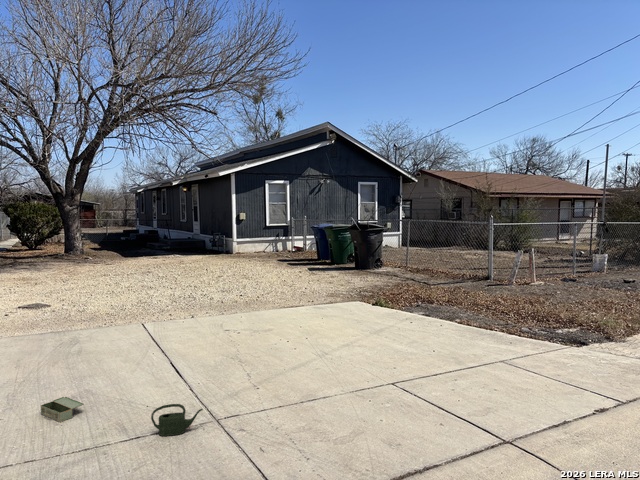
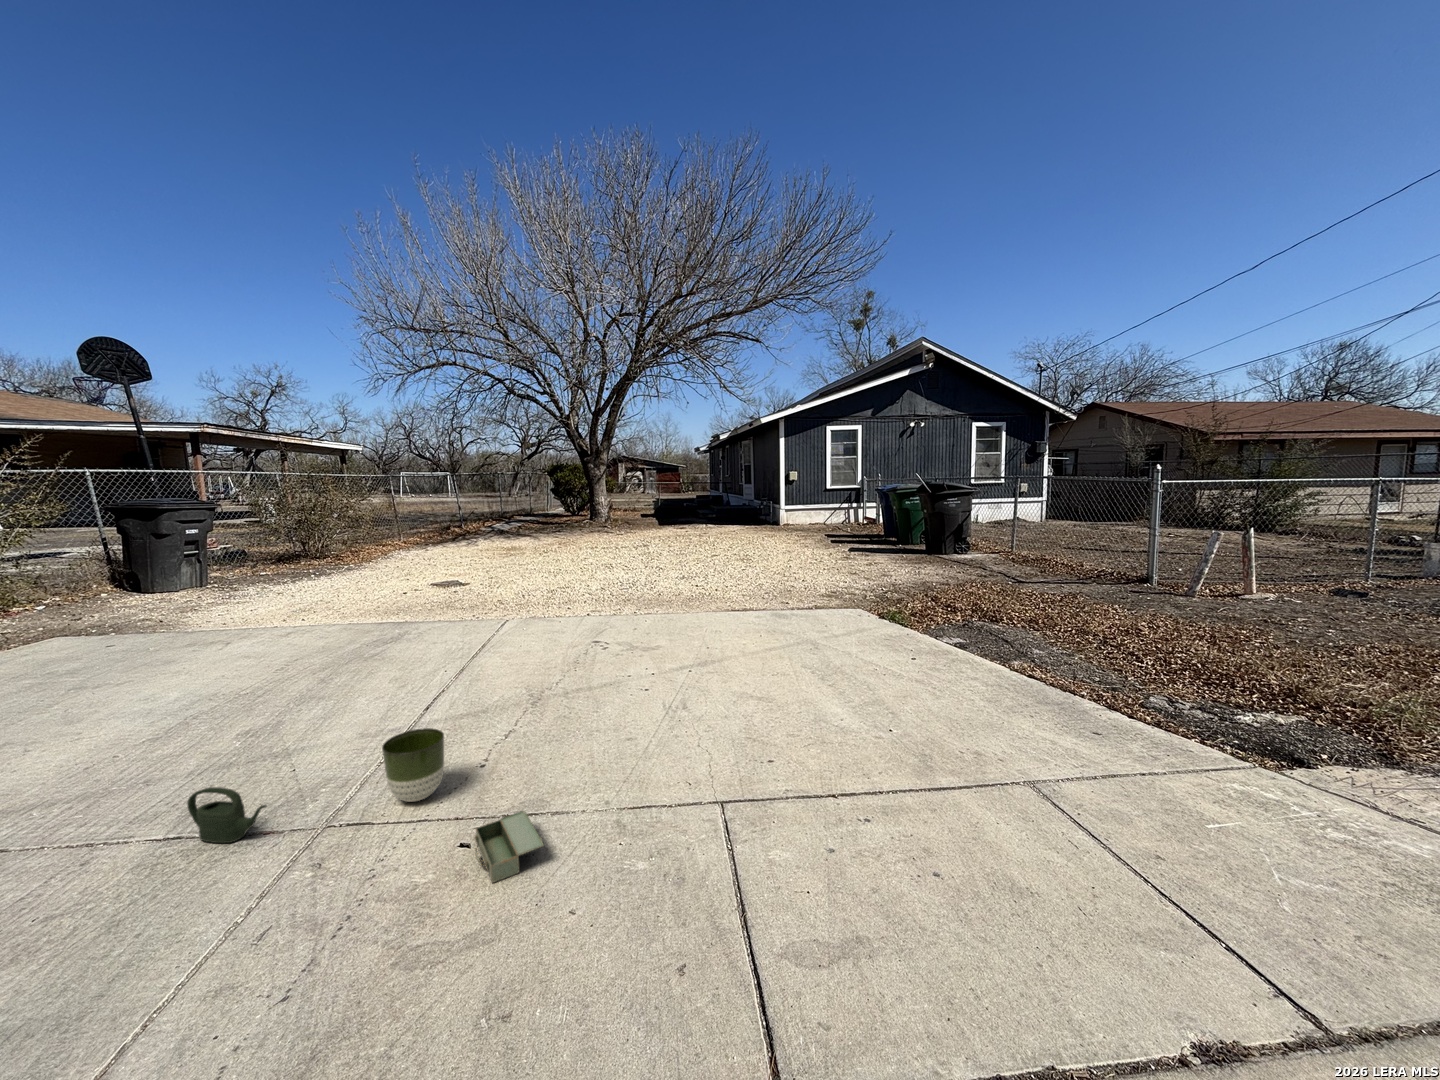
planter: none [234,367,265,406] -> present [382,728,444,802]
toolbox: present [41,397,84,422] -> present [475,811,544,883]

